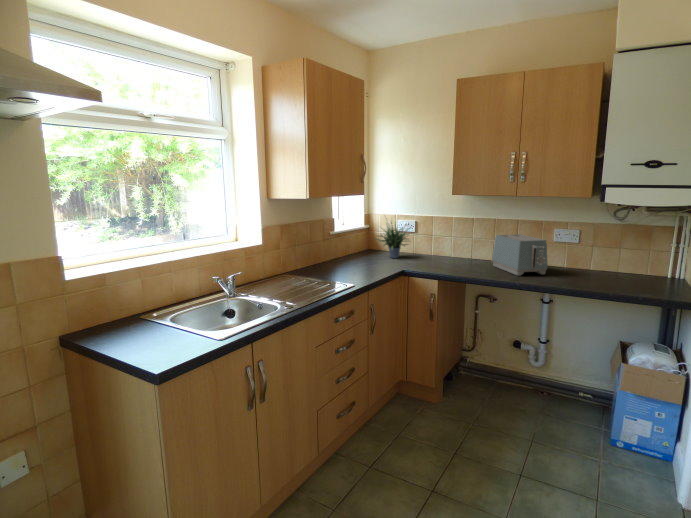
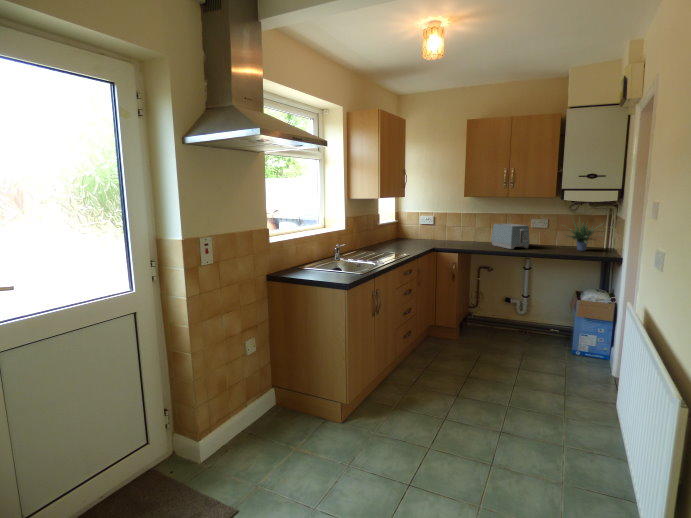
potted plant: present [377,222,409,258] -> present [567,223,597,251]

